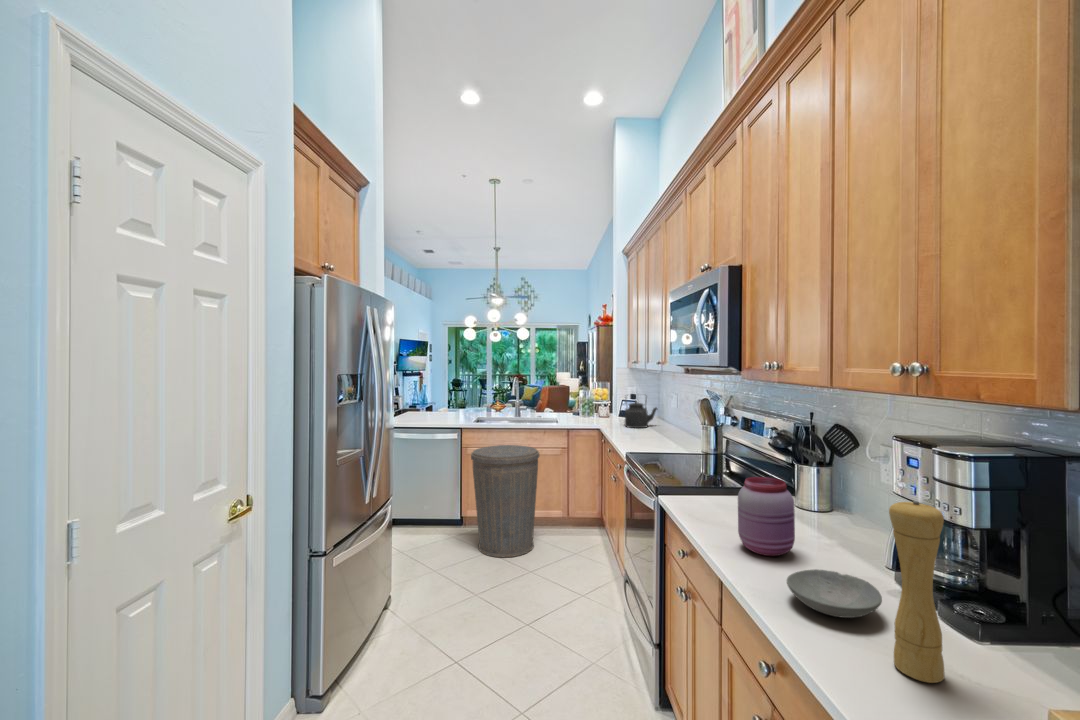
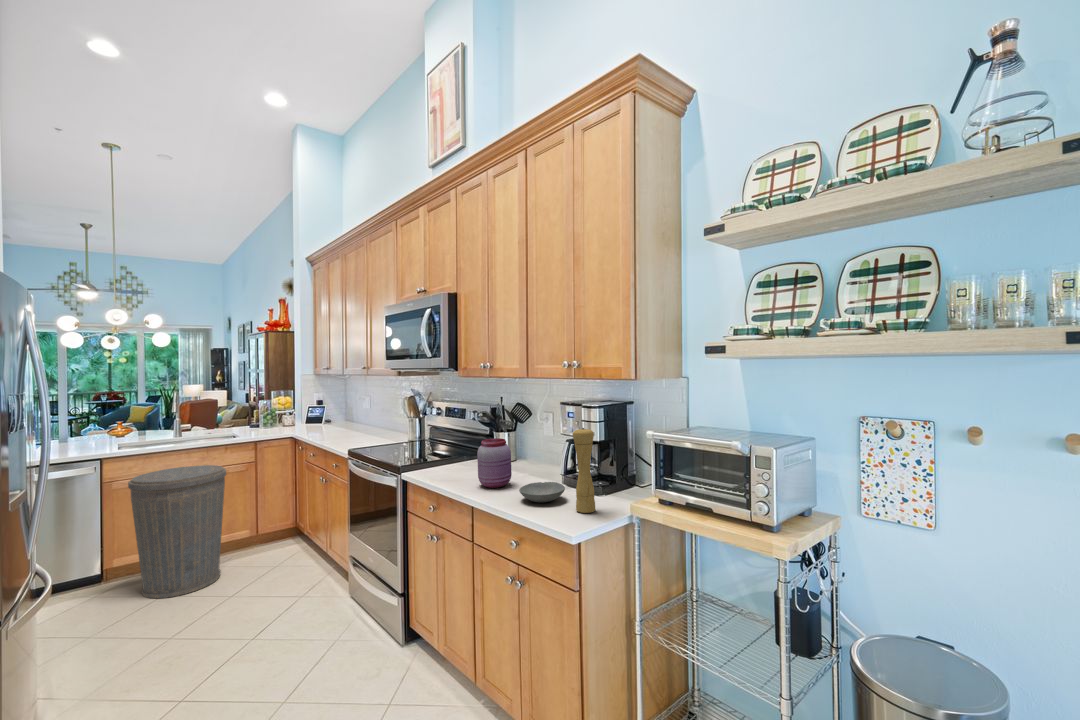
kettle: present [625,399,657,428] -> none [321,399,353,432]

